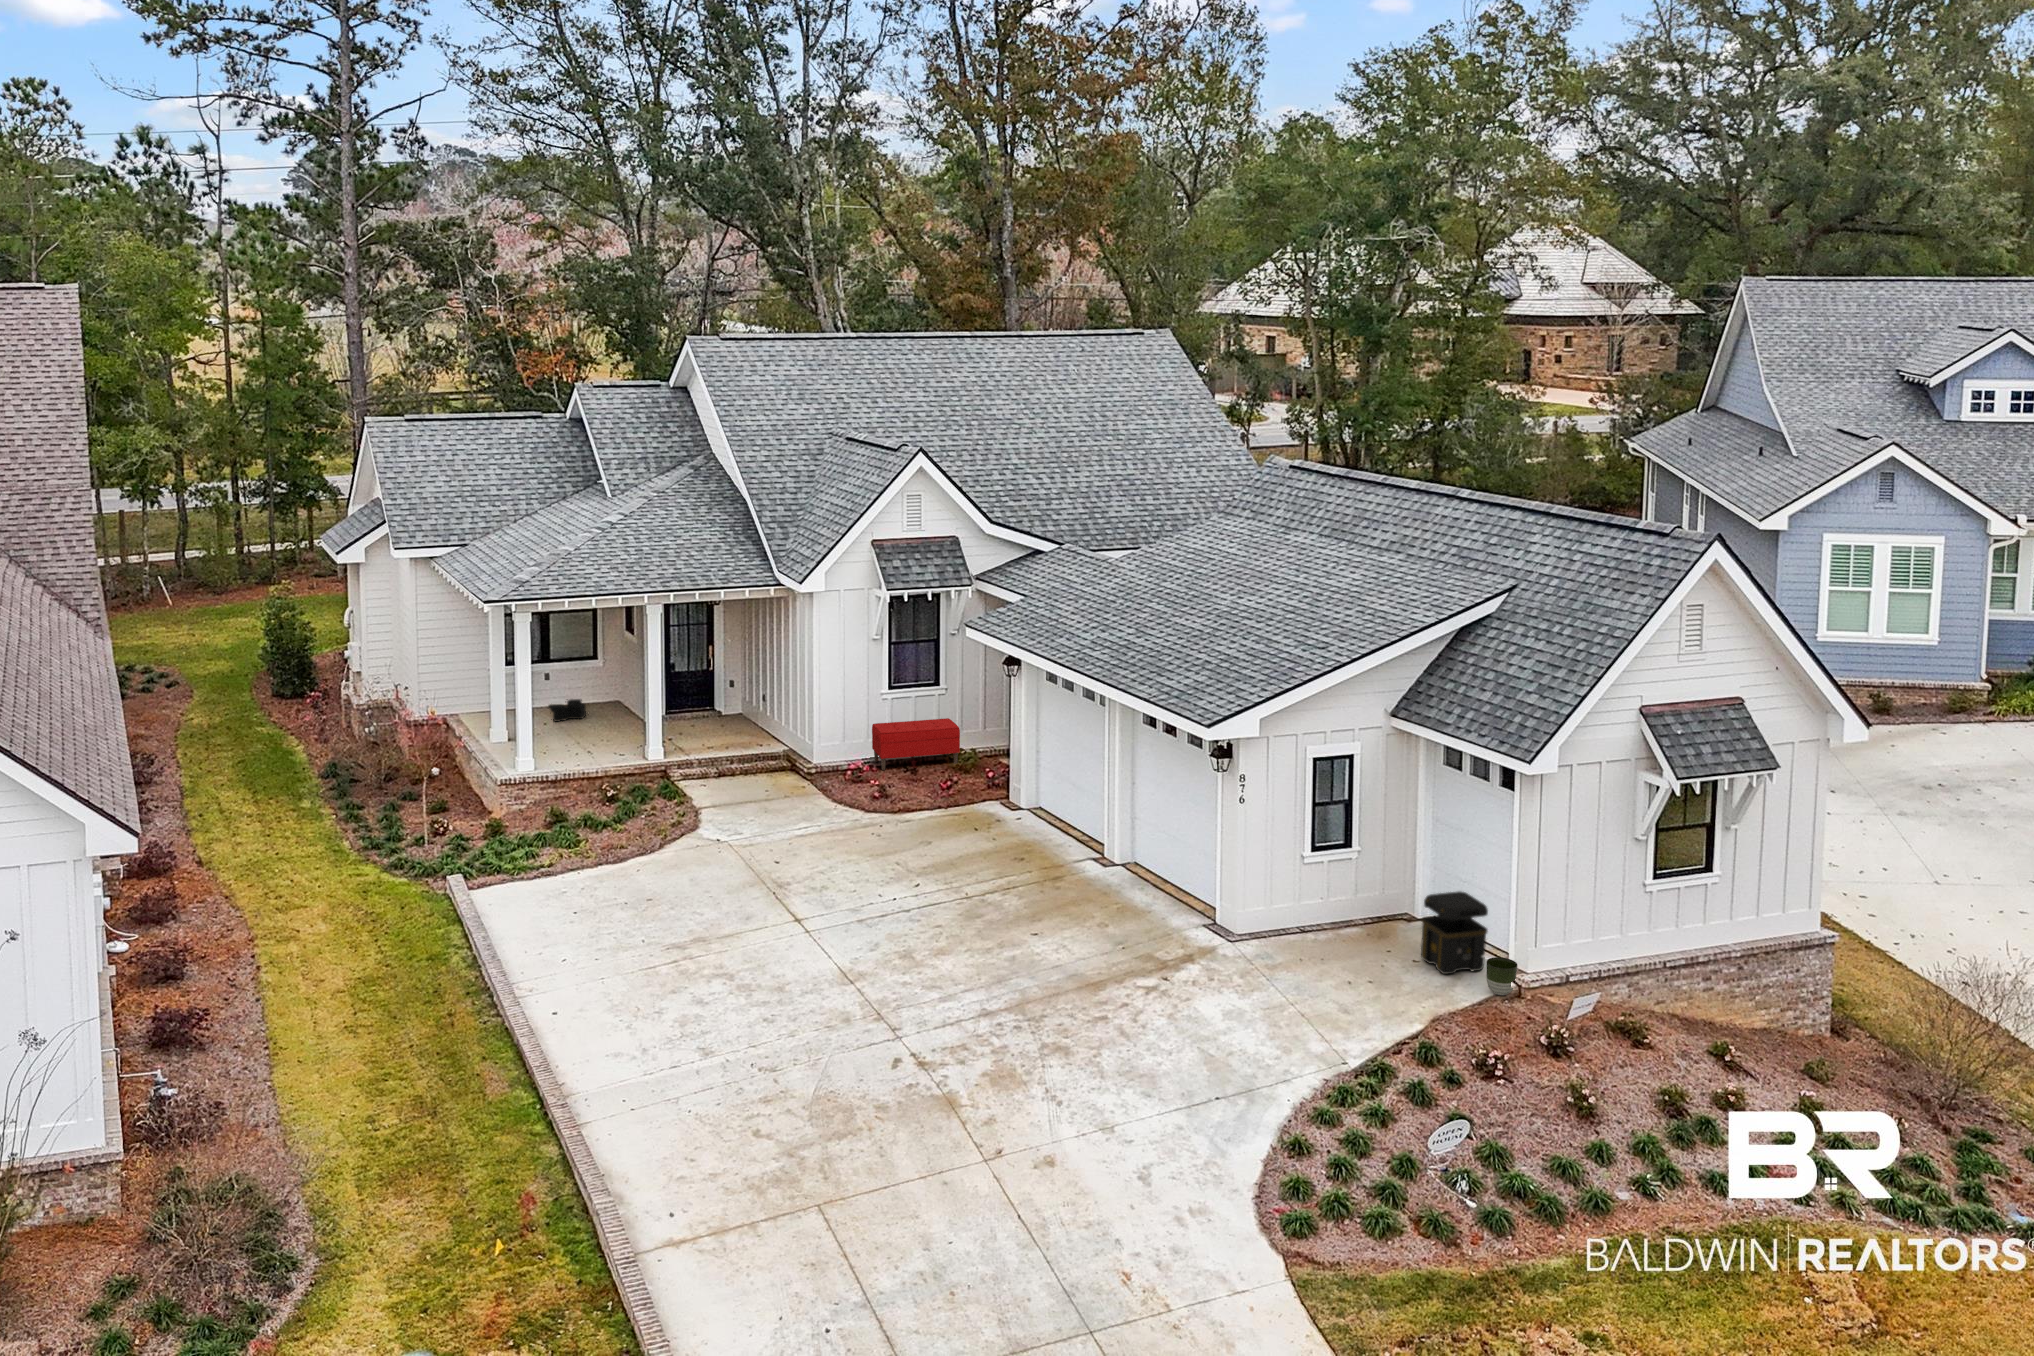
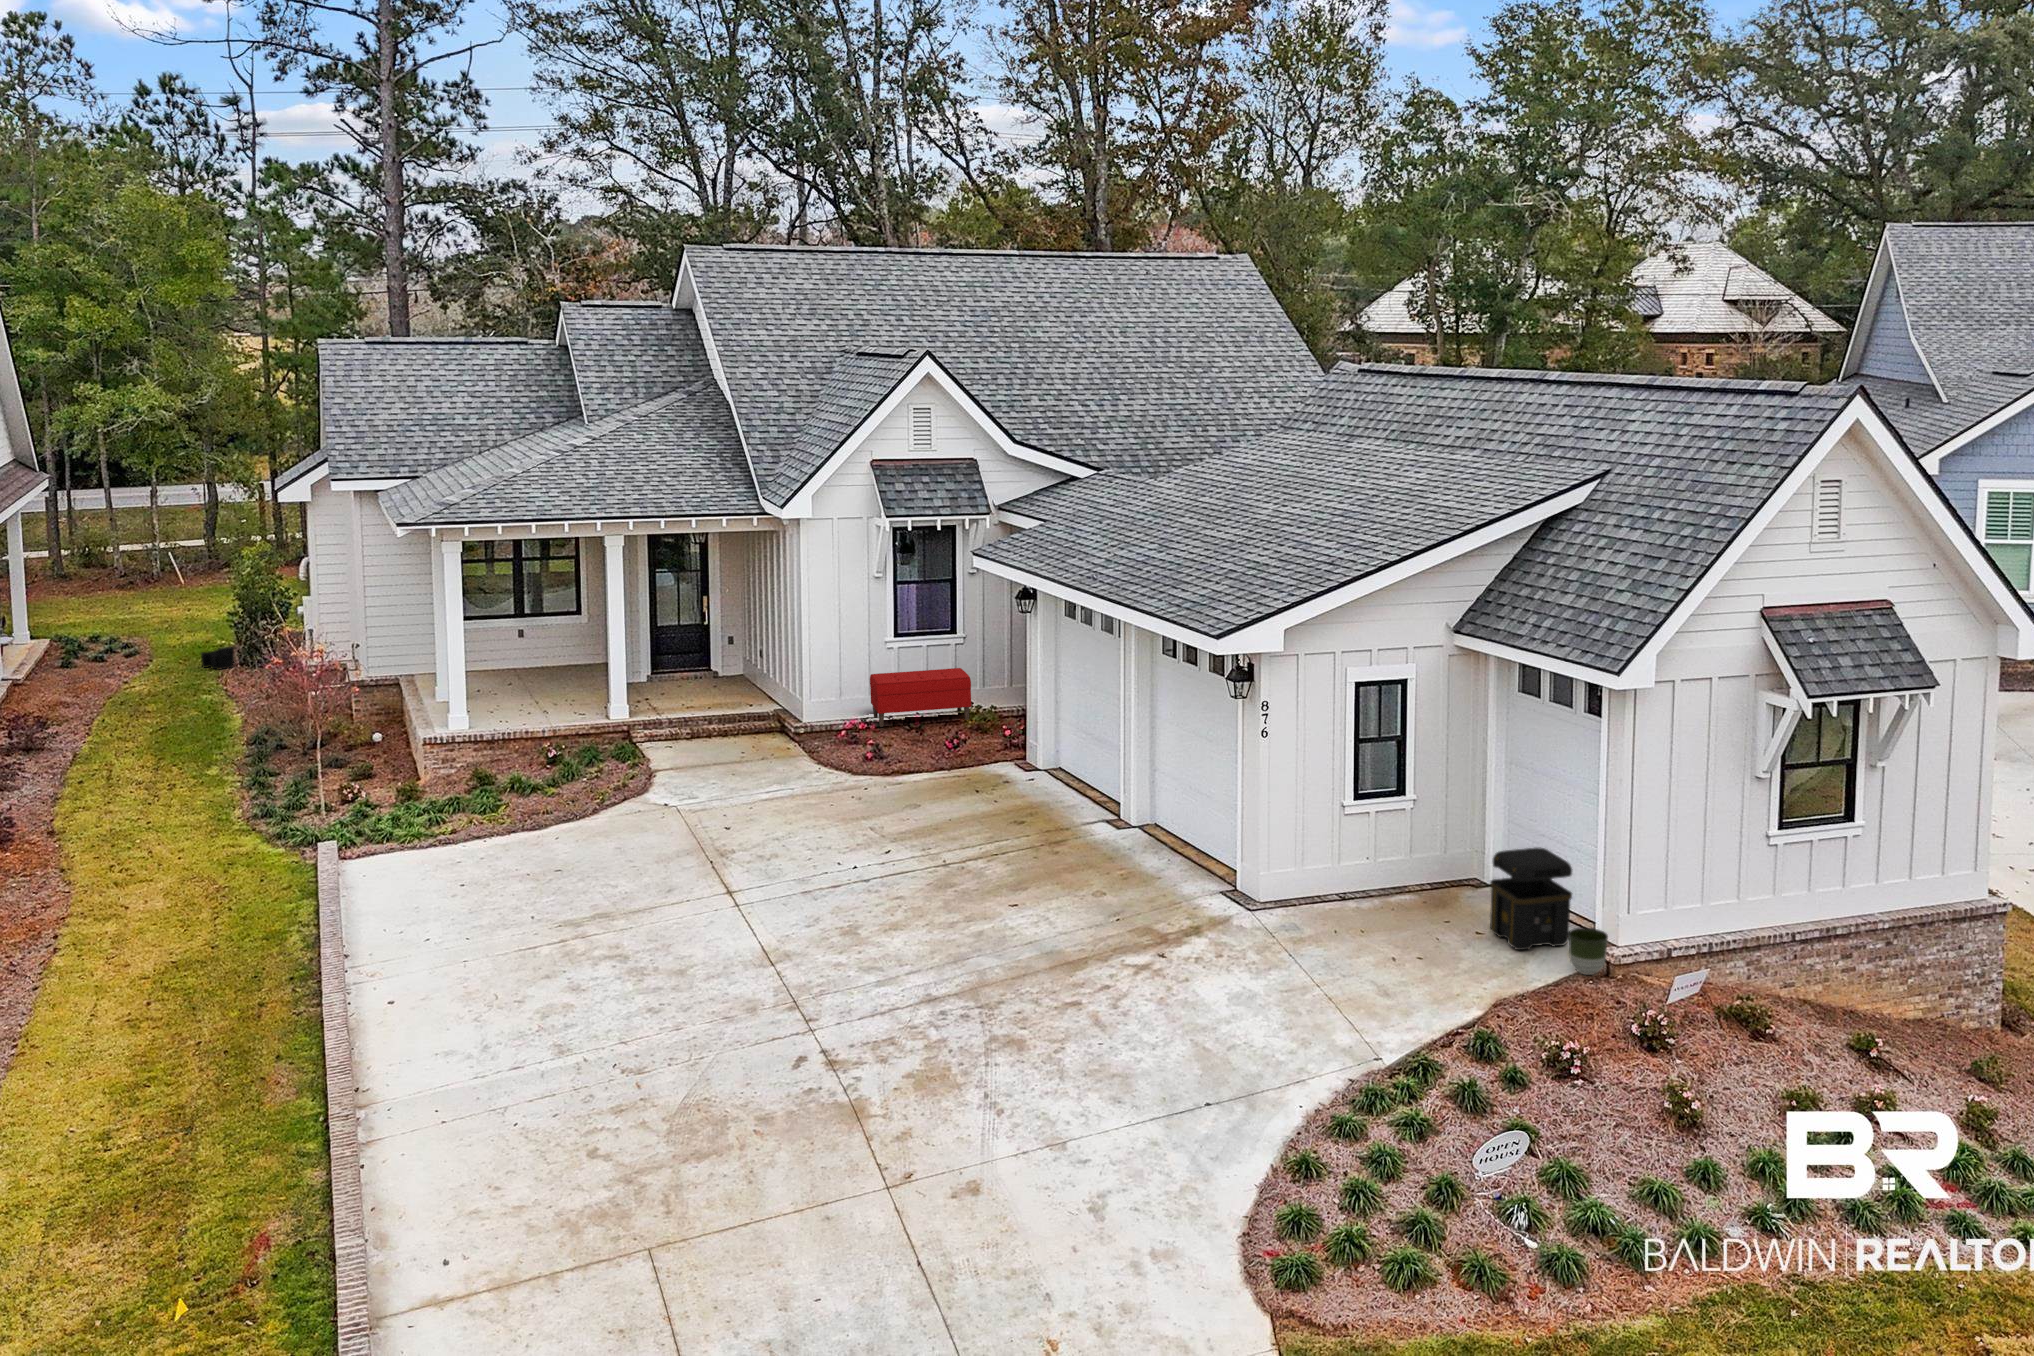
storage bin: present [548,699,586,722] -> present [201,646,235,670]

